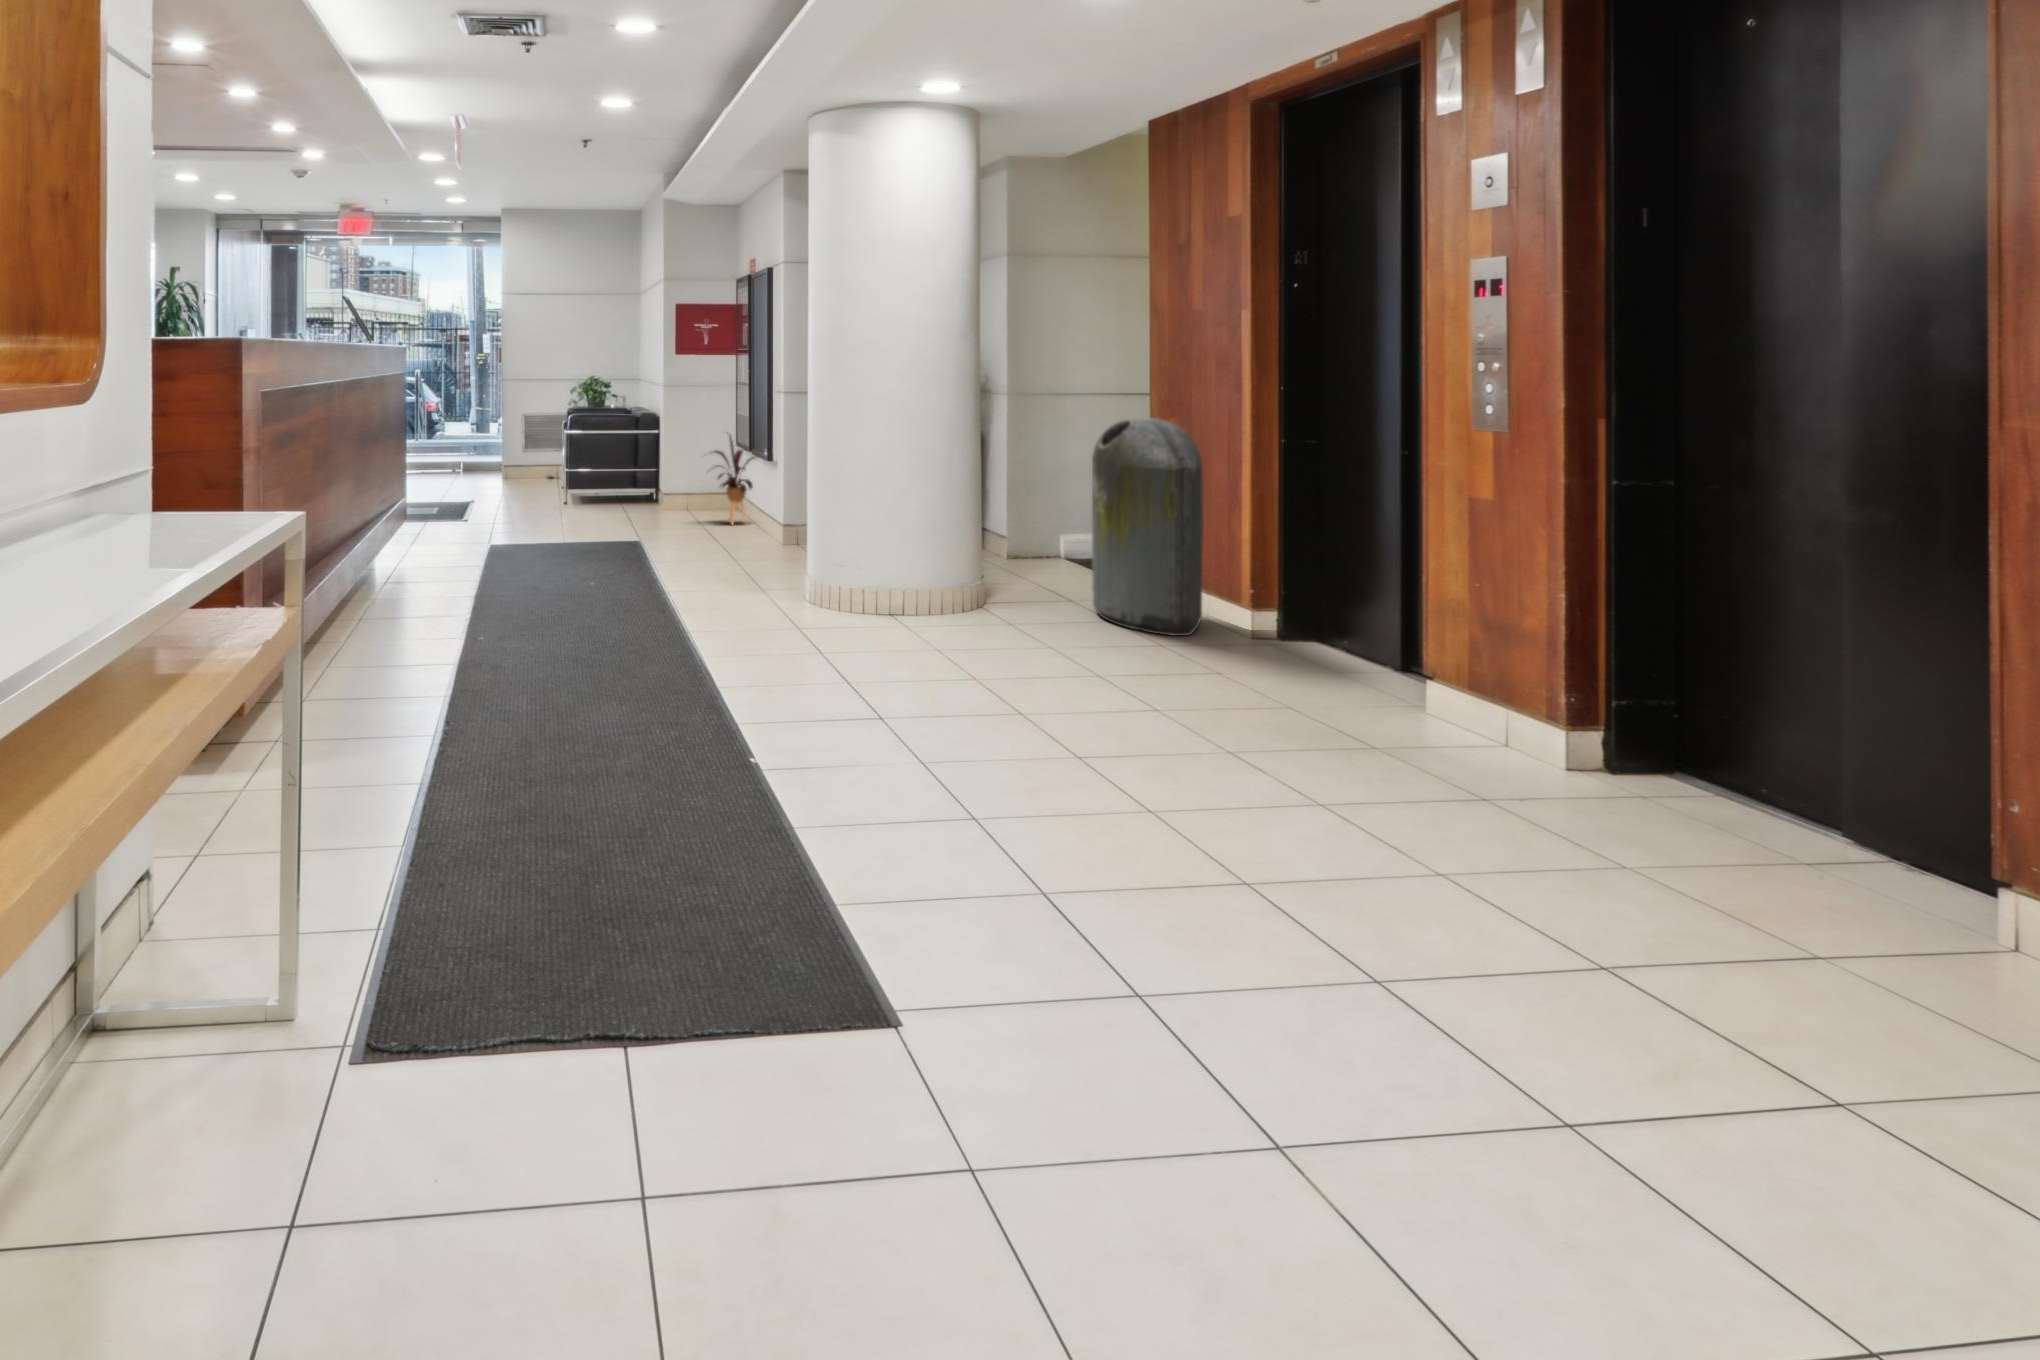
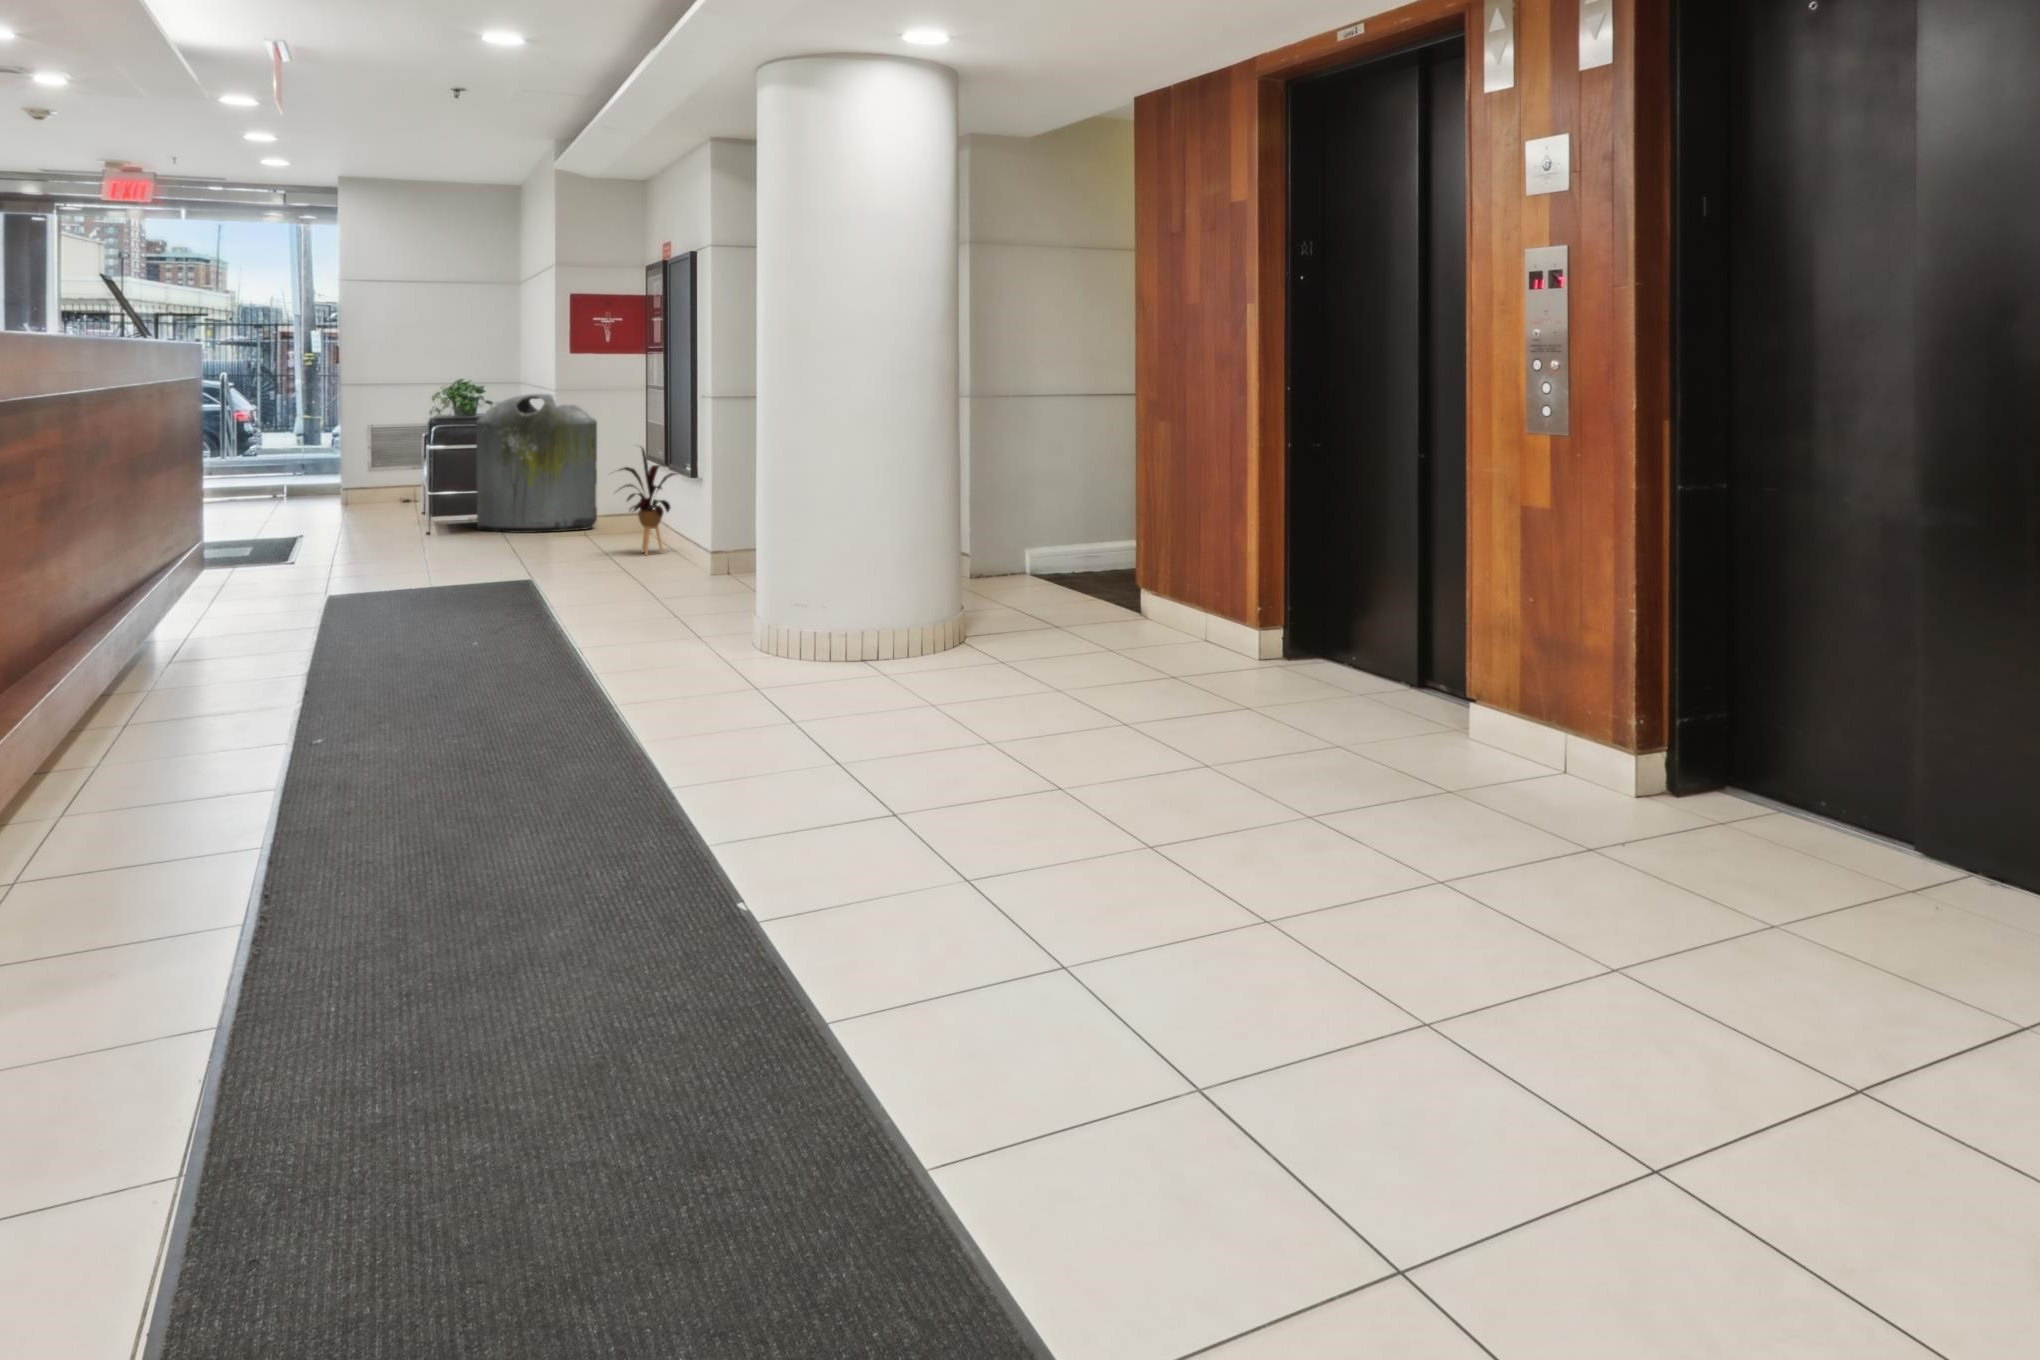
trash can: present [1092,418,1203,636] -> present [476,394,597,533]

